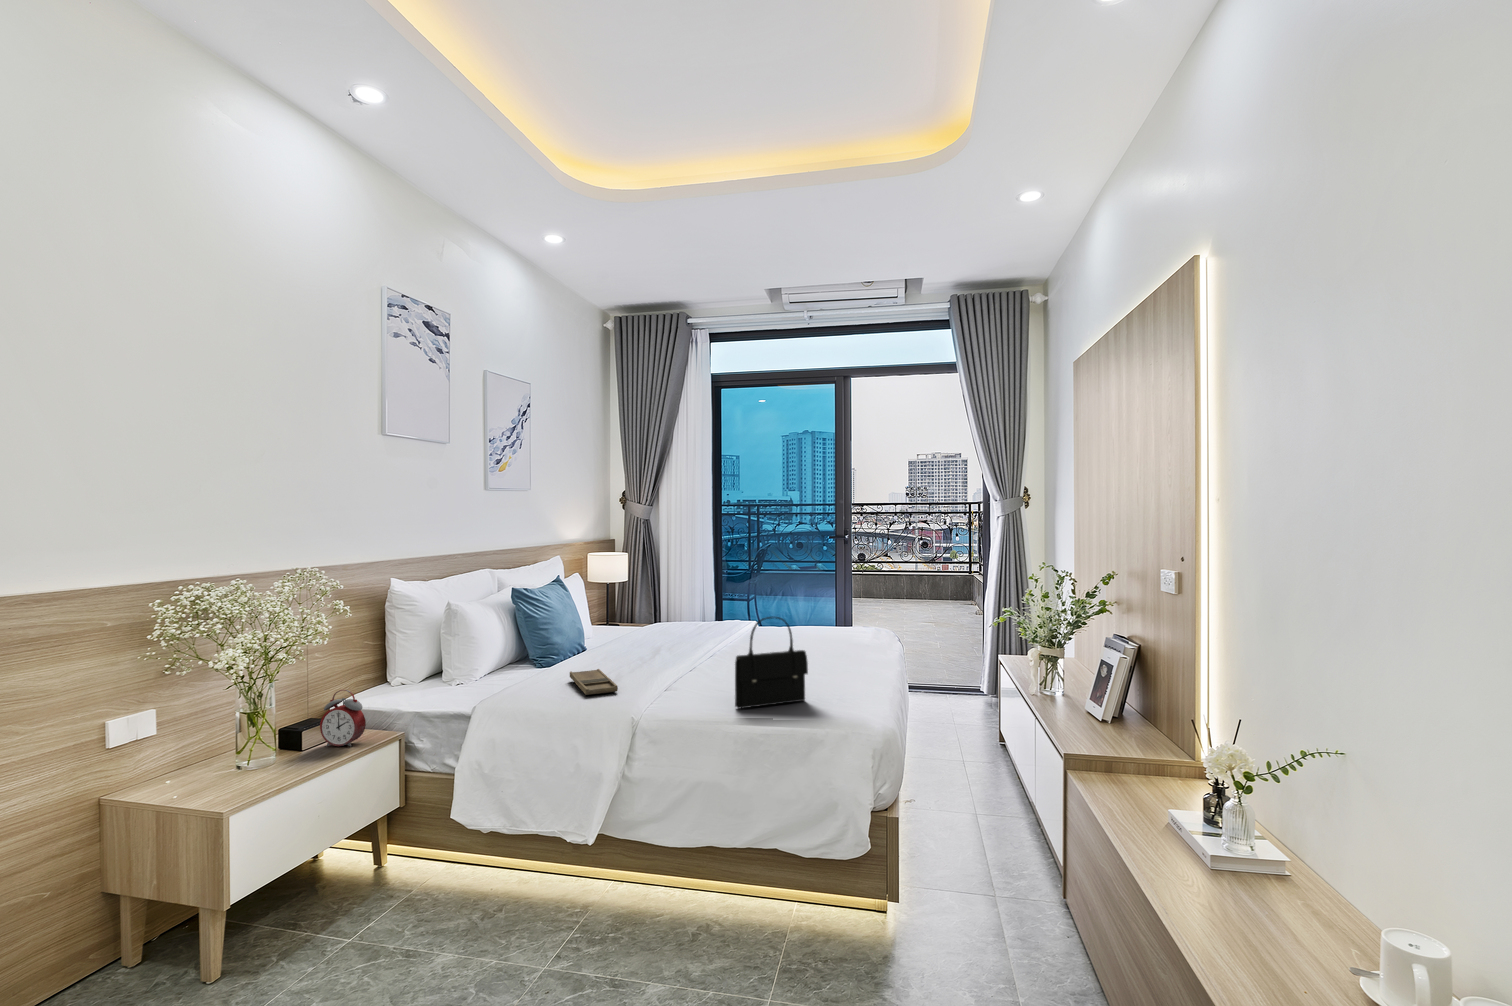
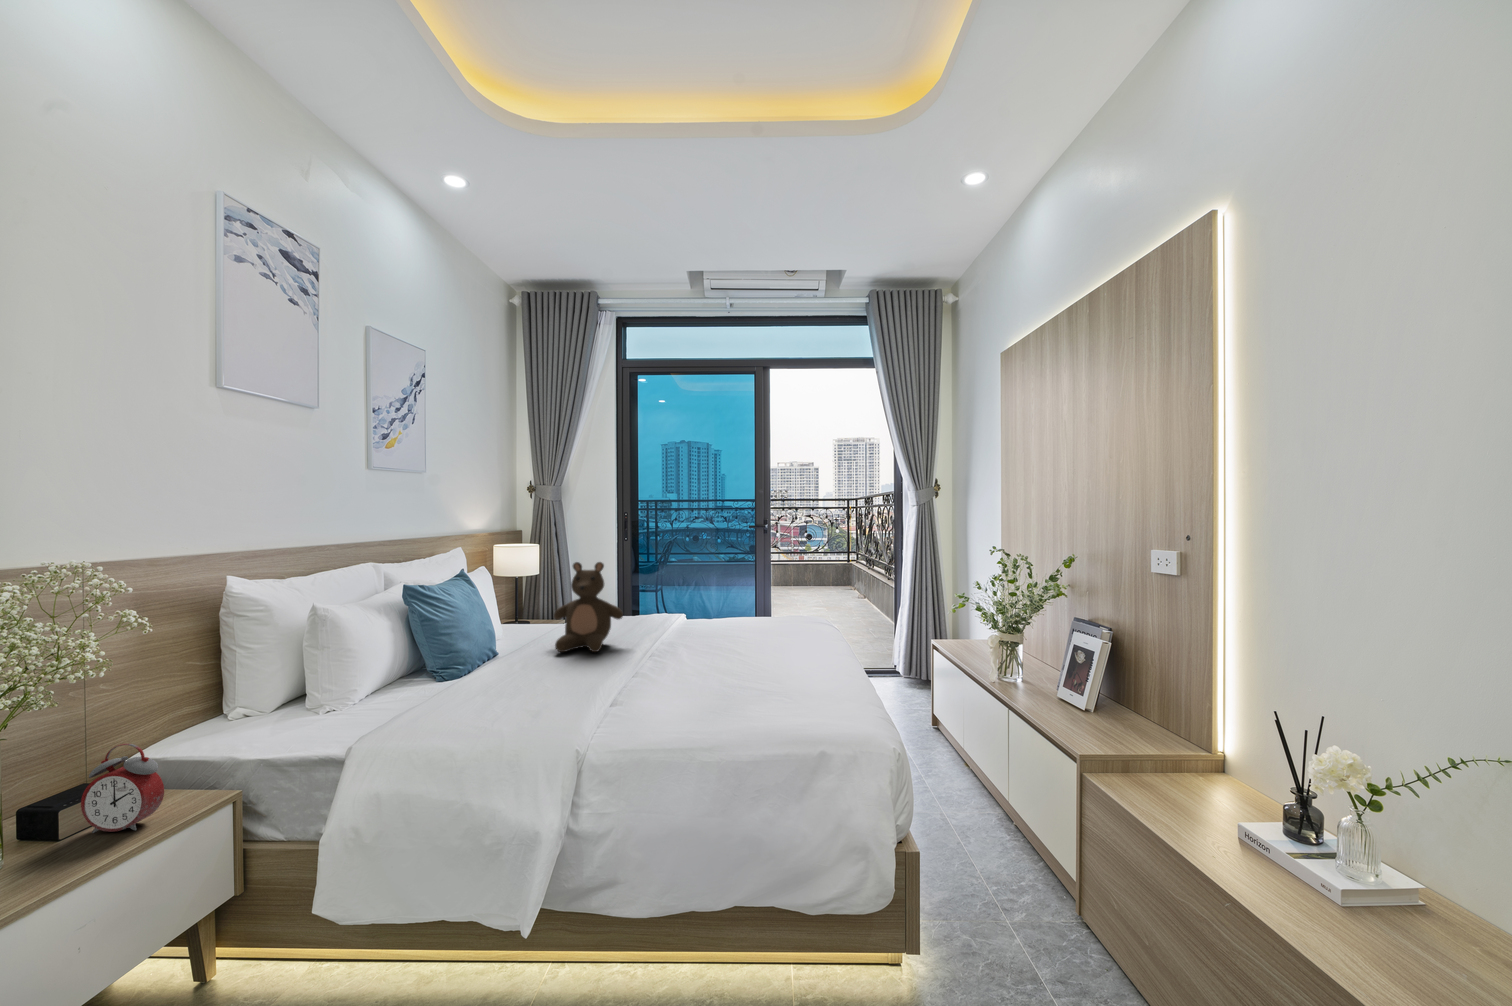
stuffed bear: none [631,572,689,651] -> present [554,562,623,652]
handbag: present [735,617,808,709] -> none [710,611,796,731]
tray: present [570,669,618,695] -> none [482,683,549,722]

